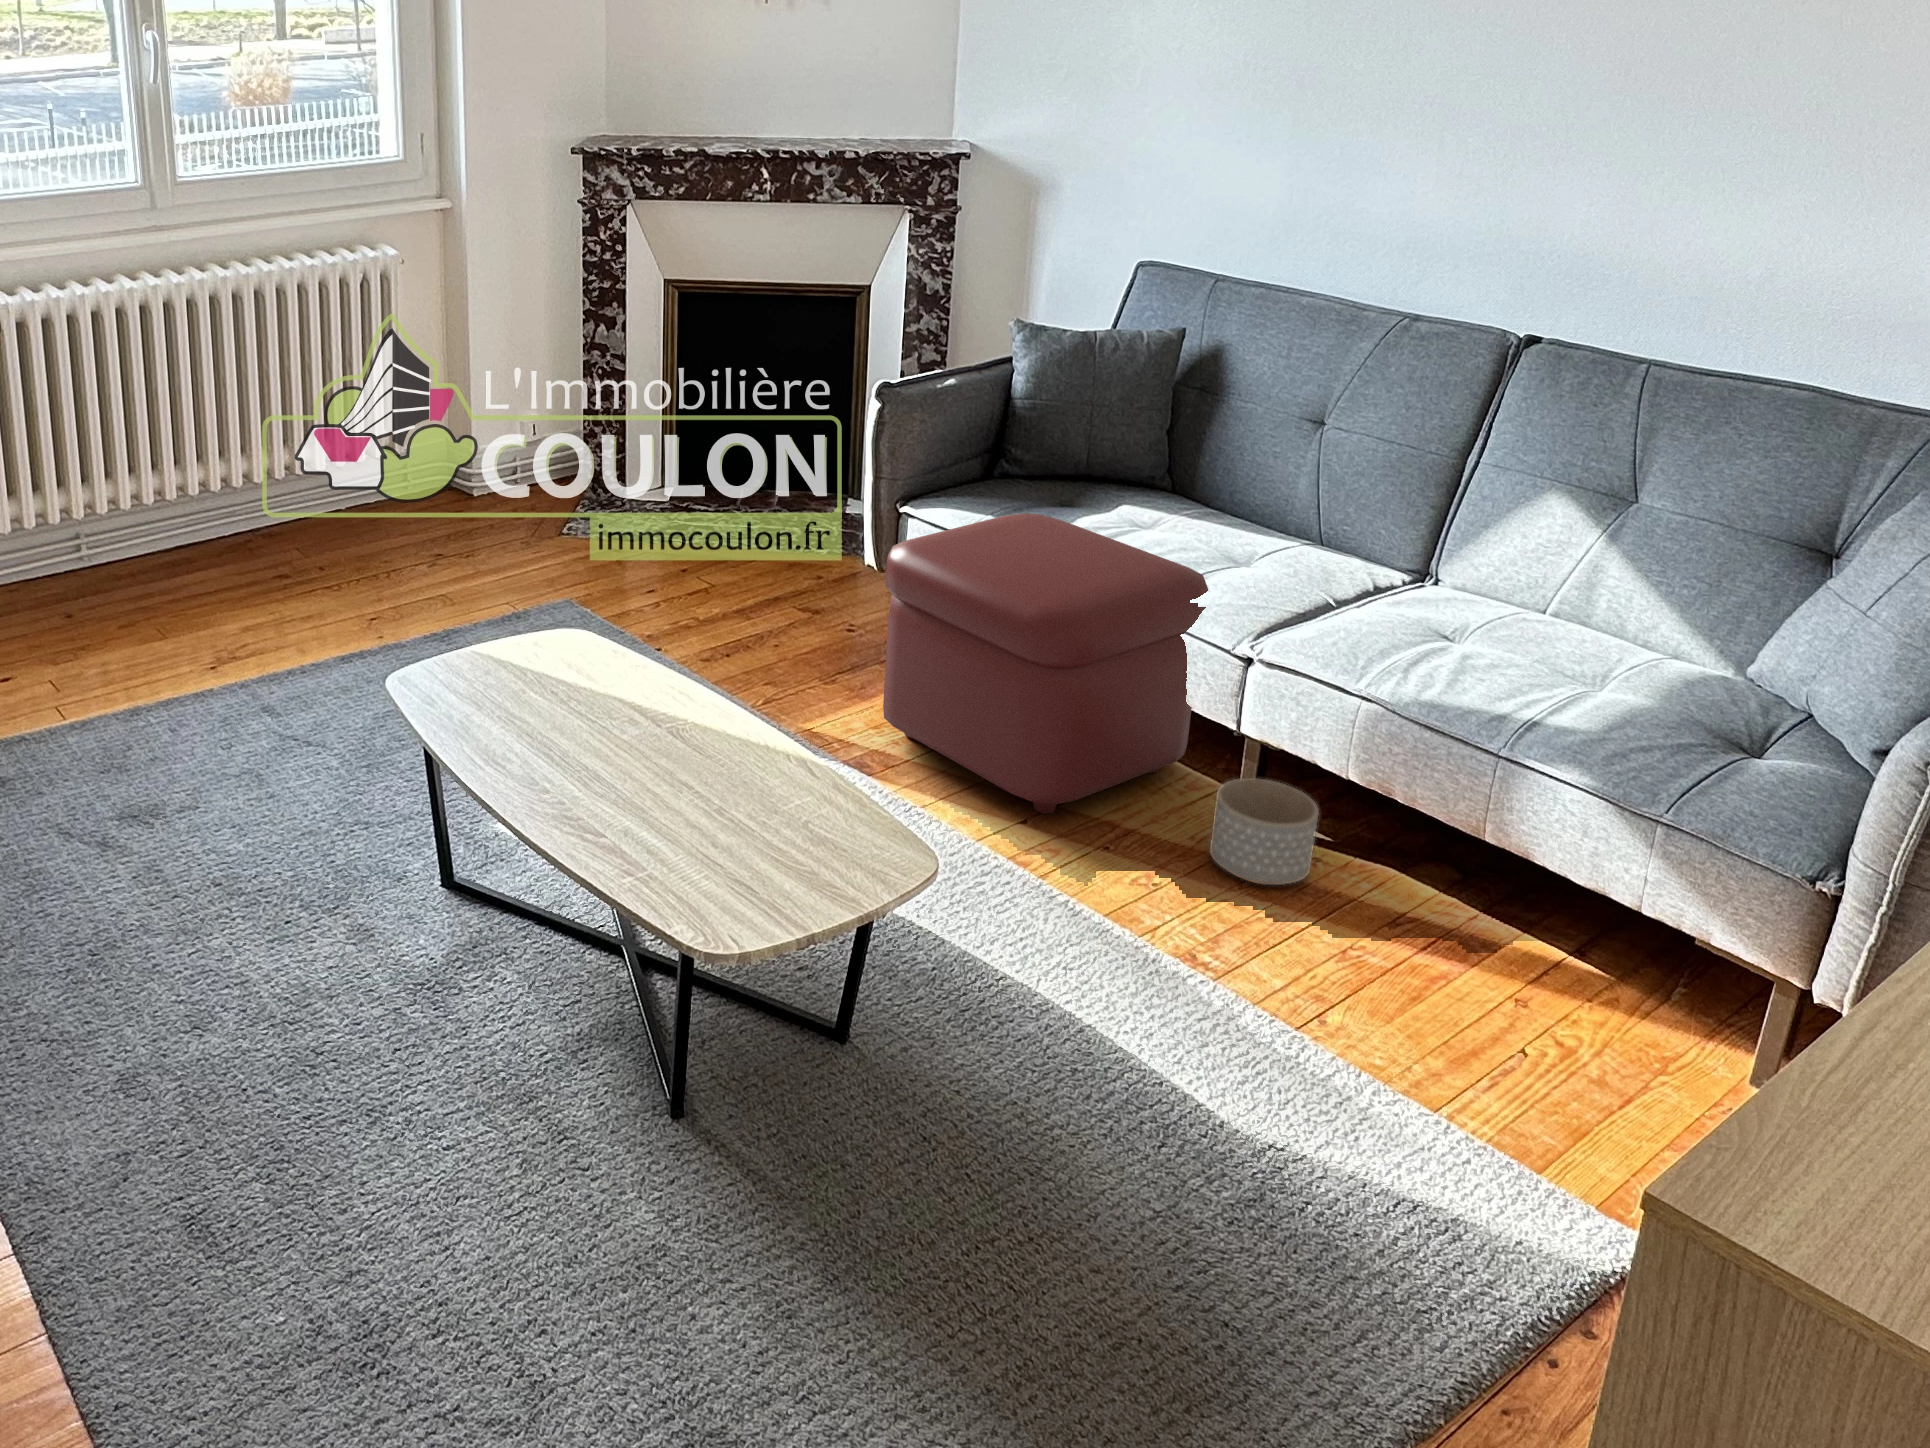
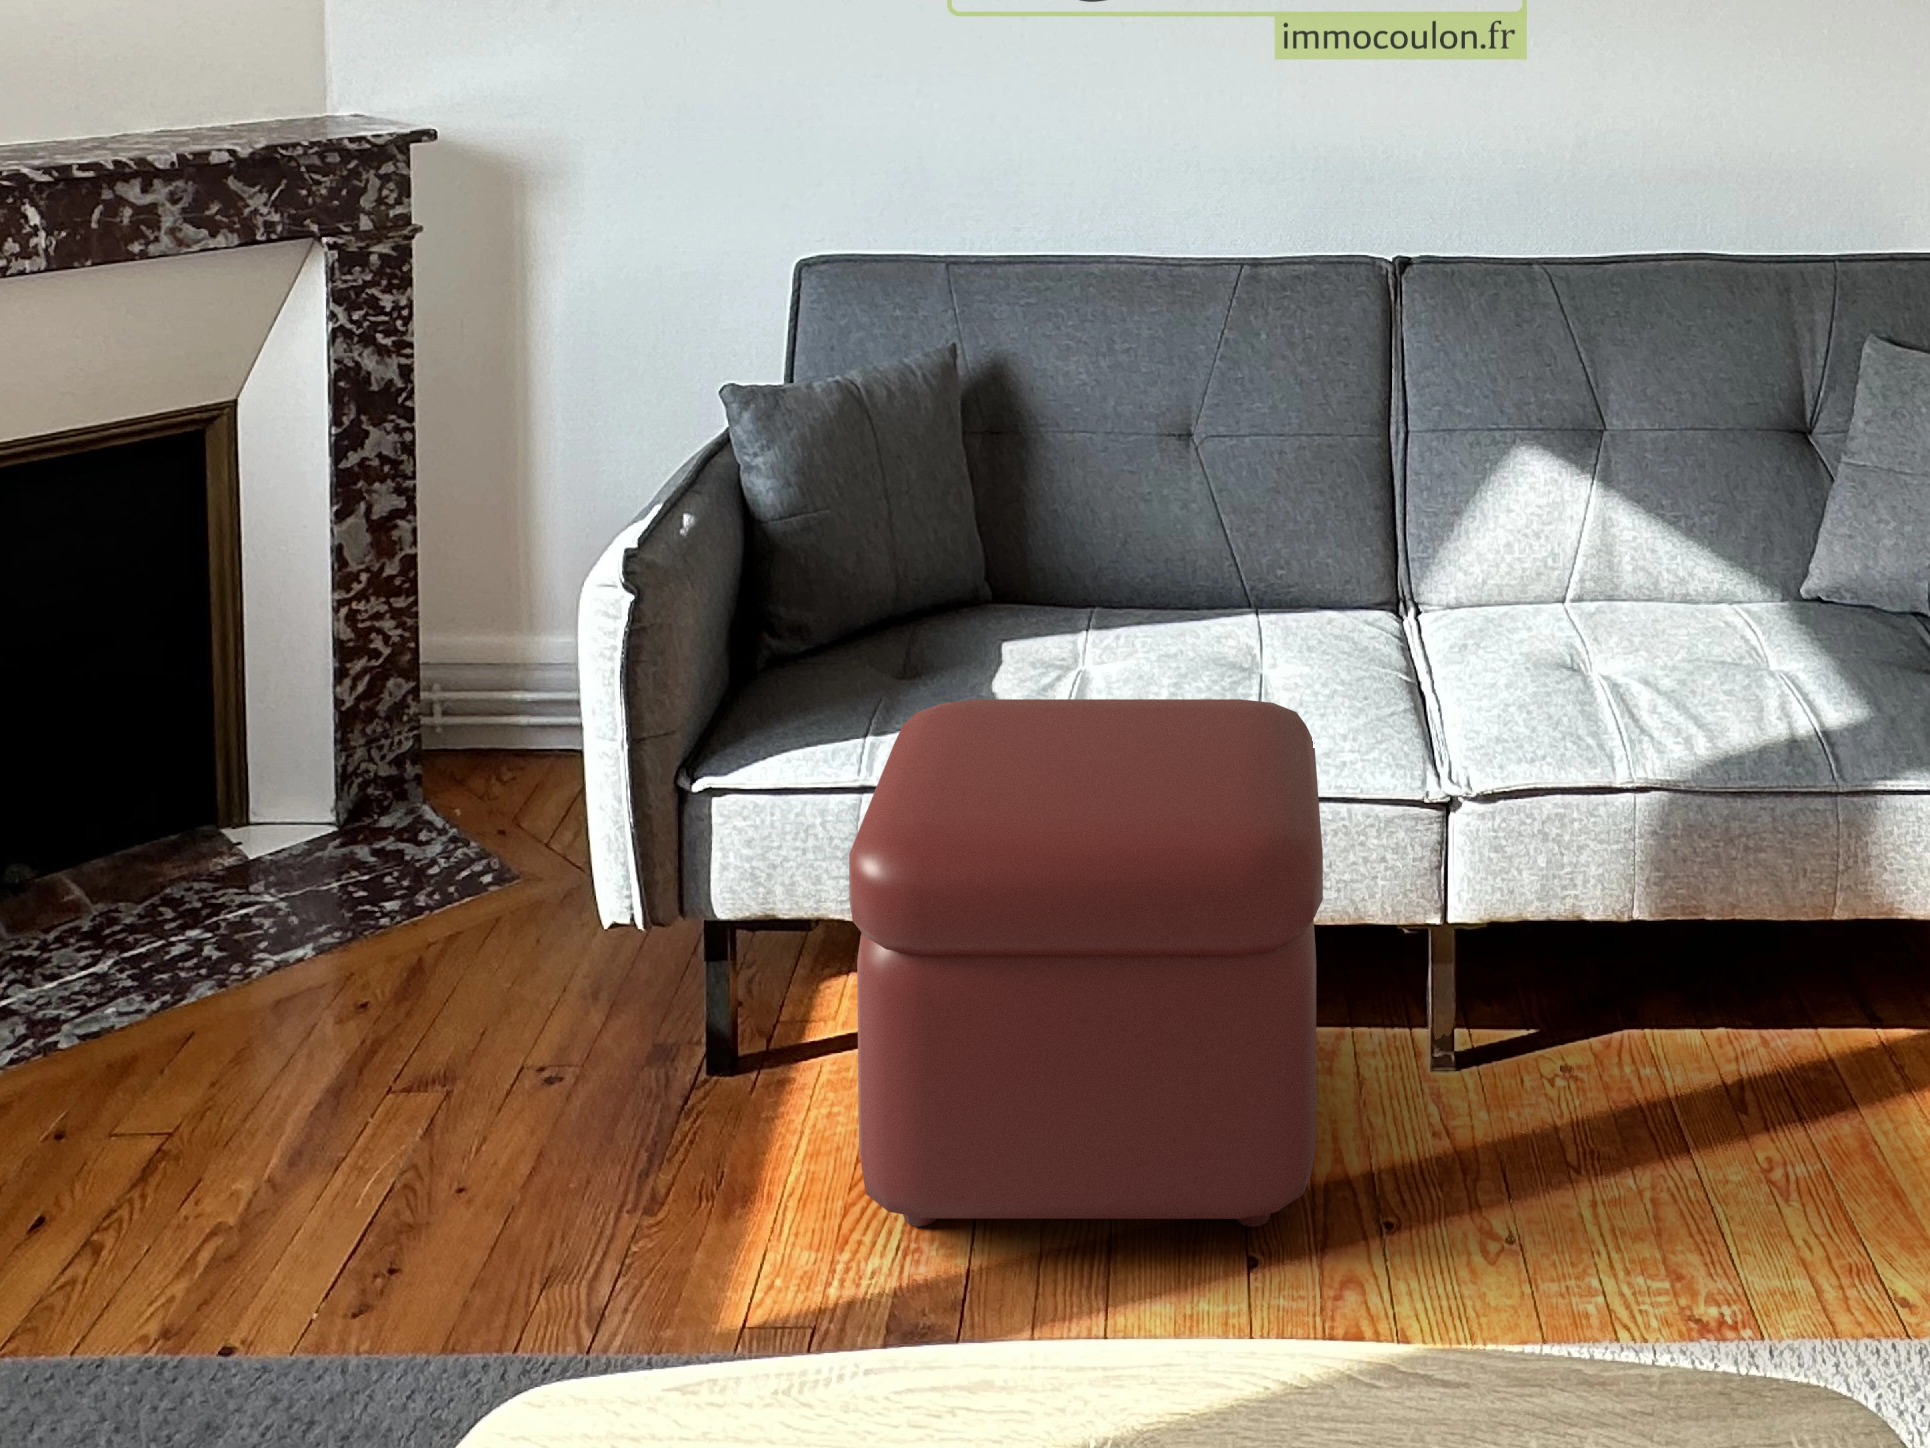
planter: present [1210,778,1319,885] -> none [1474,972,1620,1154]

